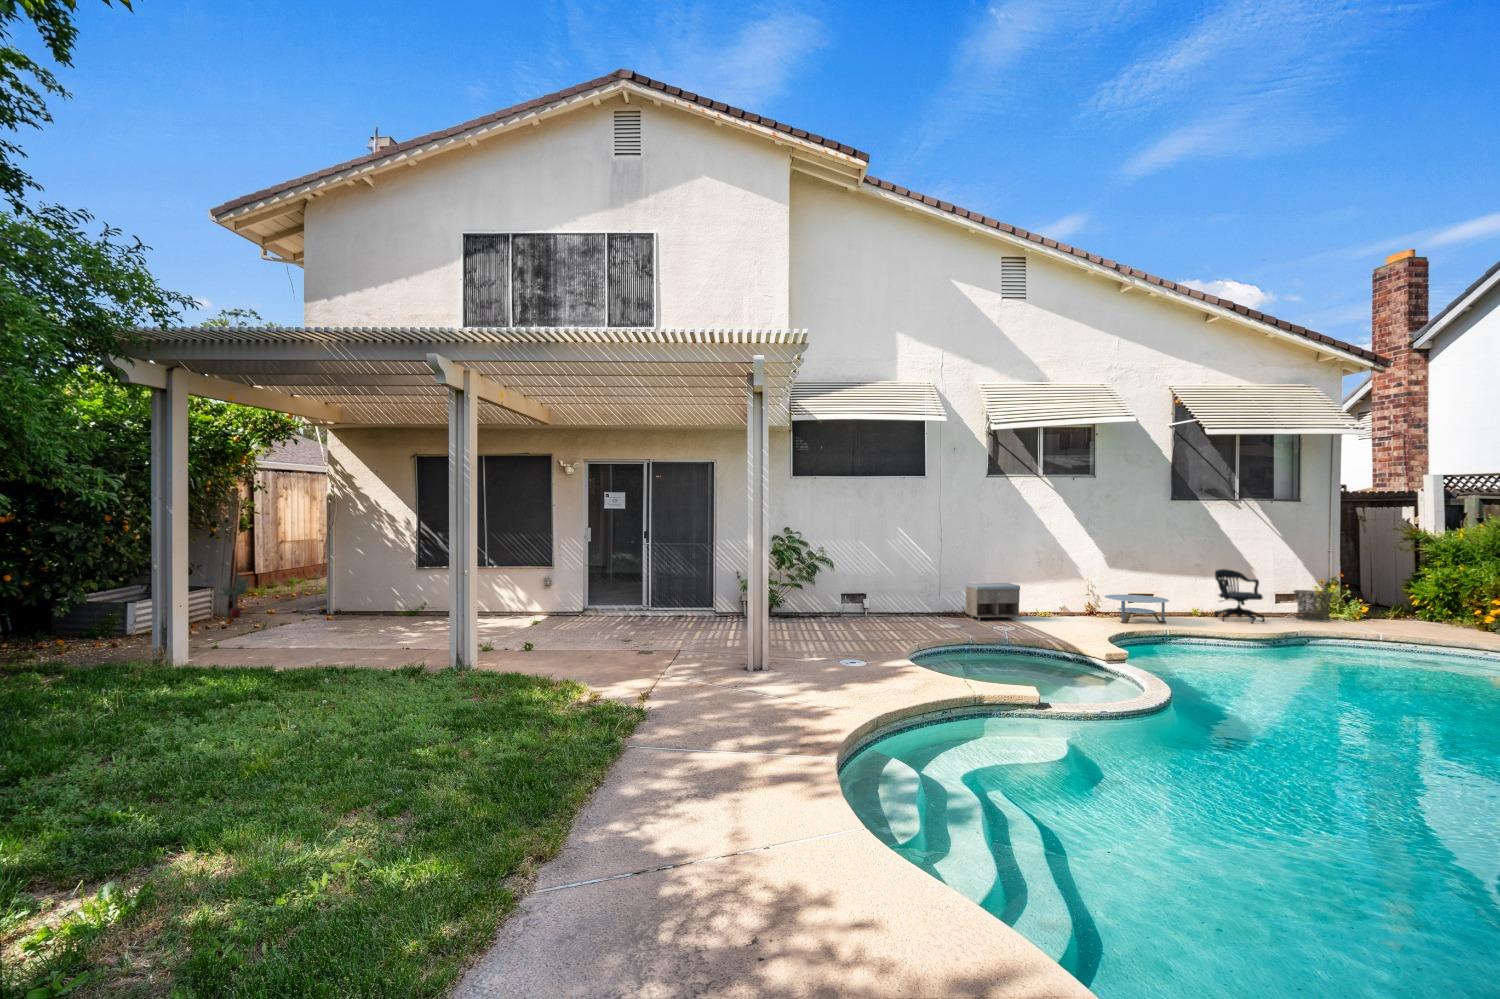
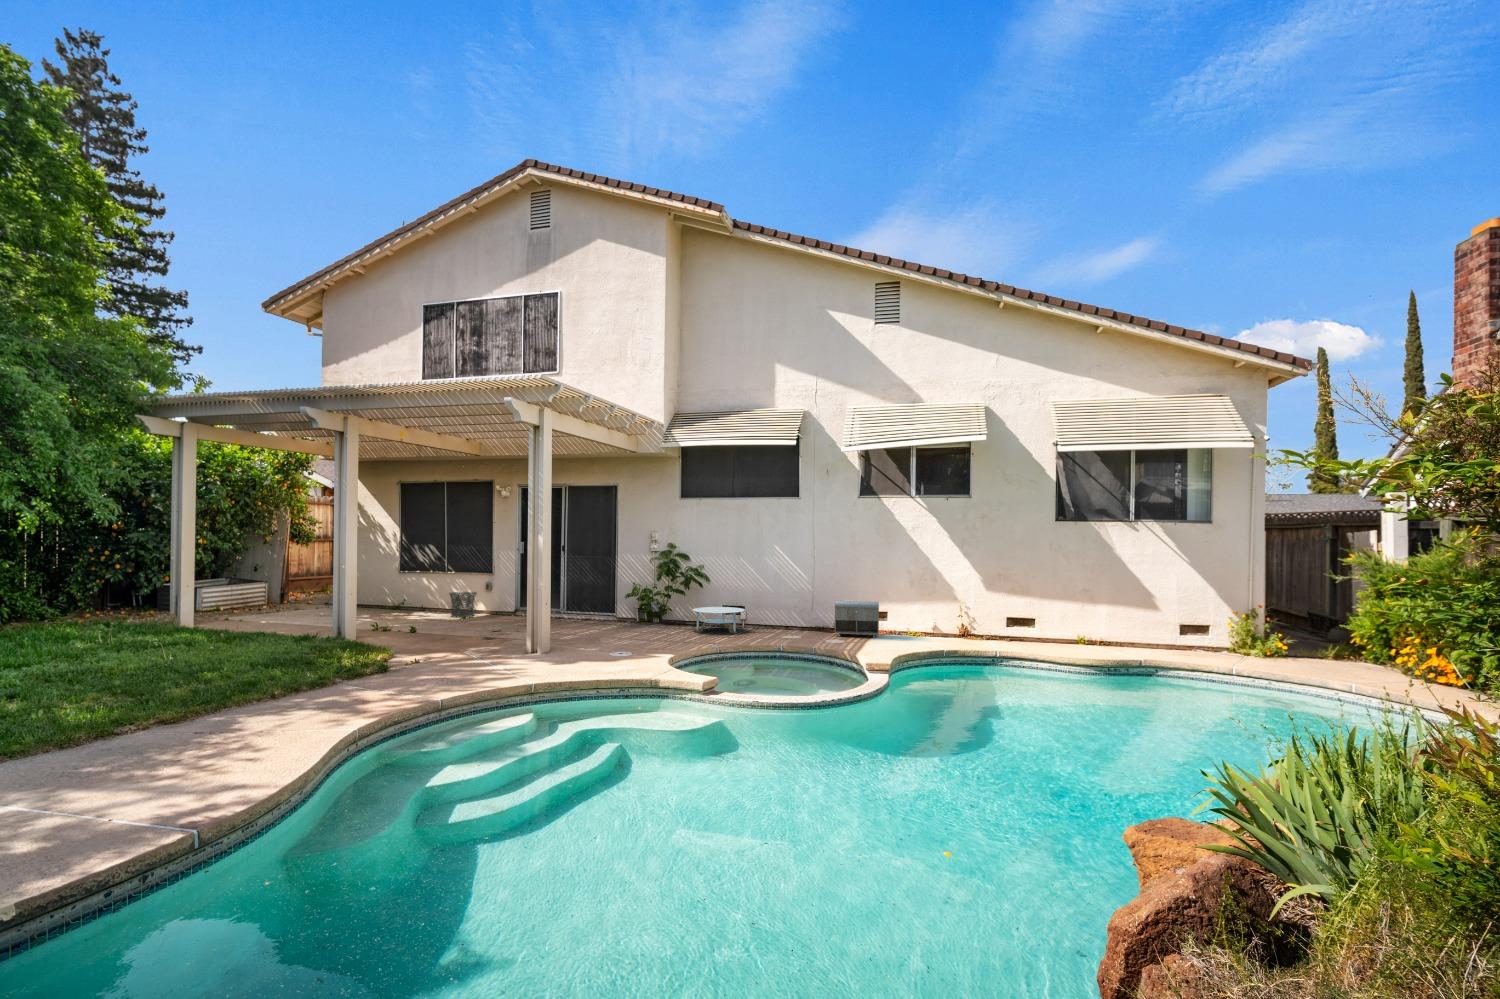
chair: present [1214,569,1265,623] -> none [1097,595,1146,653]
potted tree: present [218,574,252,617] -> none [263,572,291,607]
basket: present [1294,590,1334,622] -> present [449,592,477,617]
round table: present [1105,594,1169,624] -> present [693,607,745,634]

